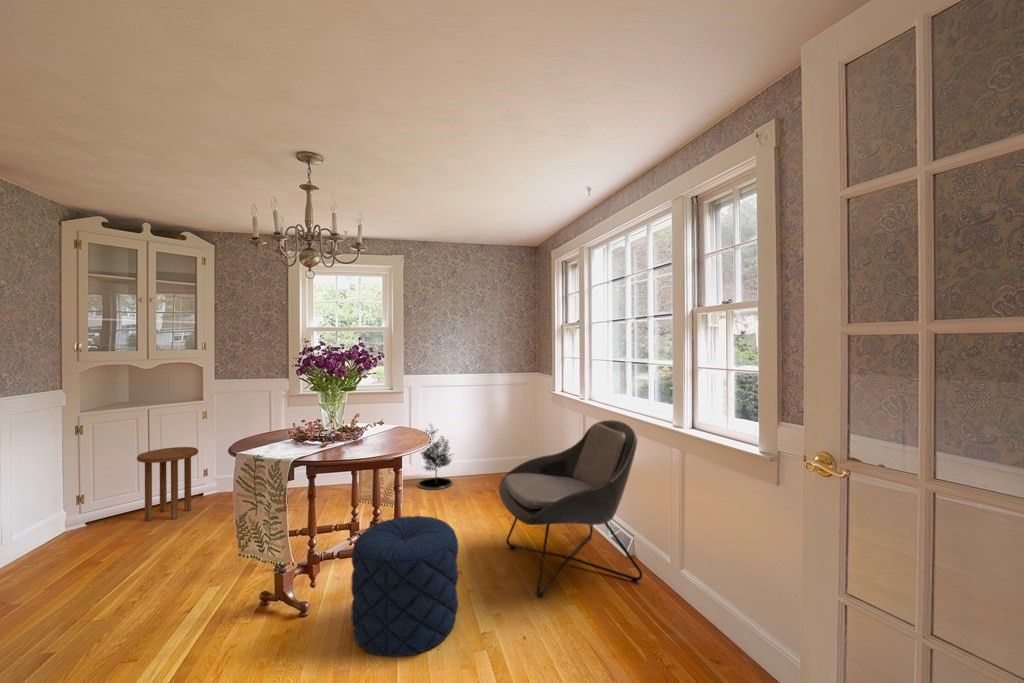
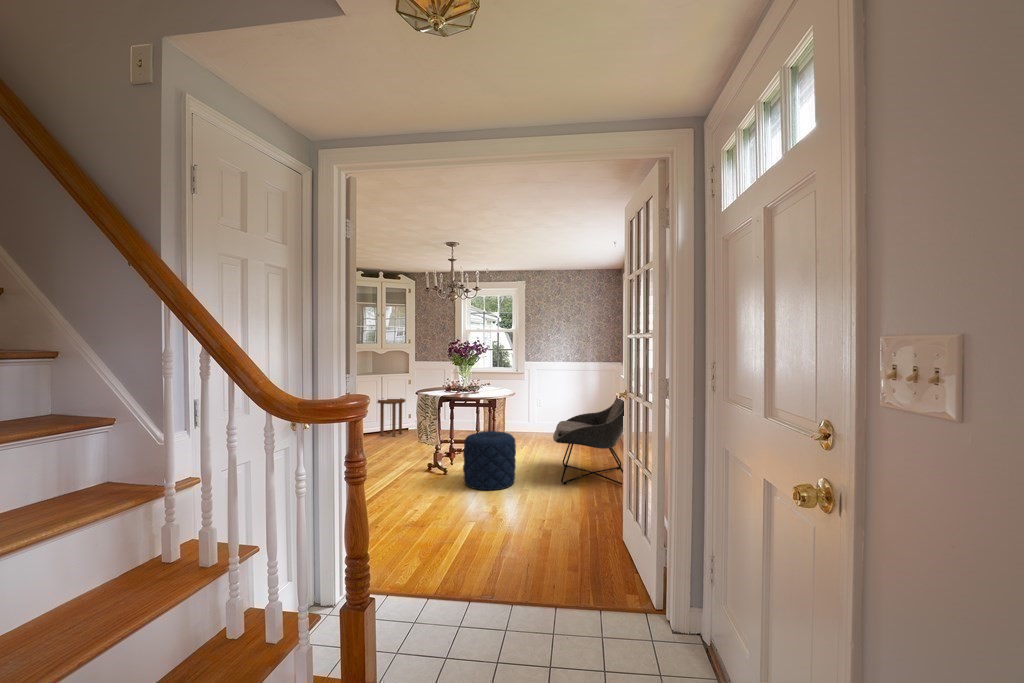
potted tree: present [418,430,453,490] -> none [529,394,556,439]

